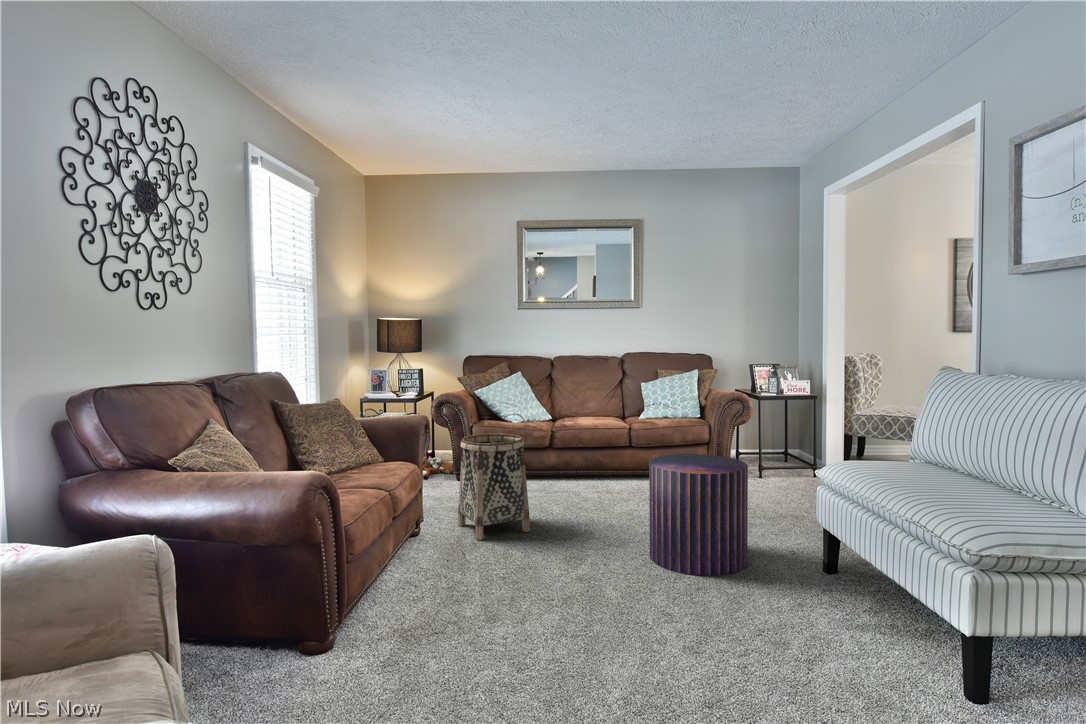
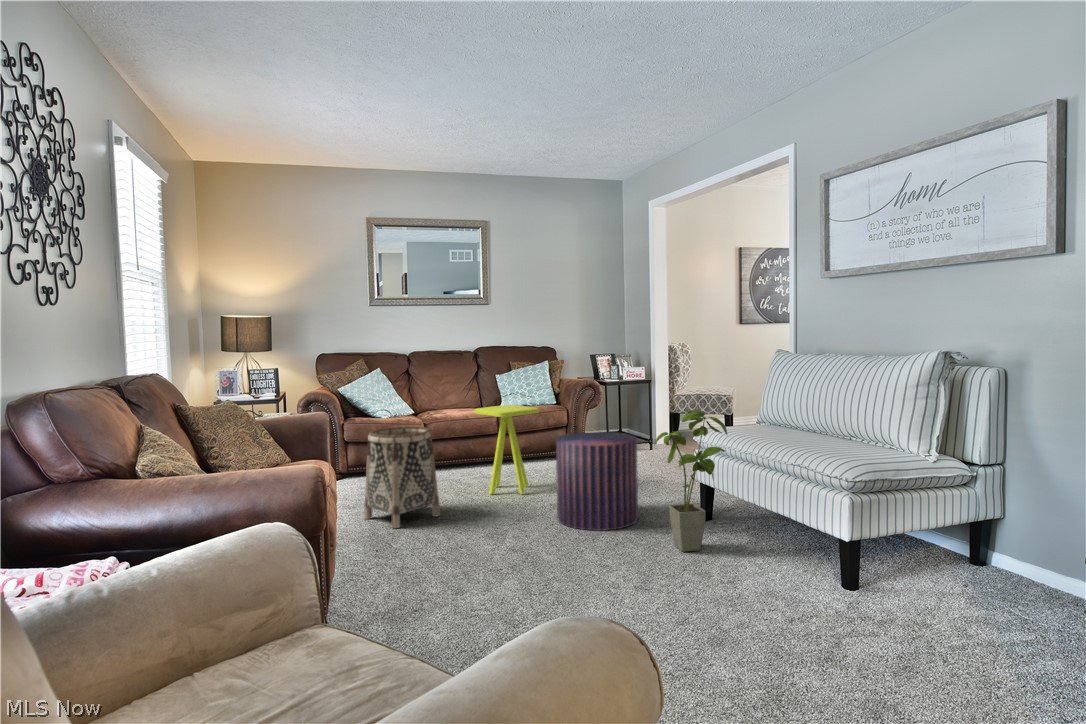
side table: none [585,417,654,517] -> present [474,405,539,494]
house plant: none [748,440,848,622] -> present [655,409,727,552]

